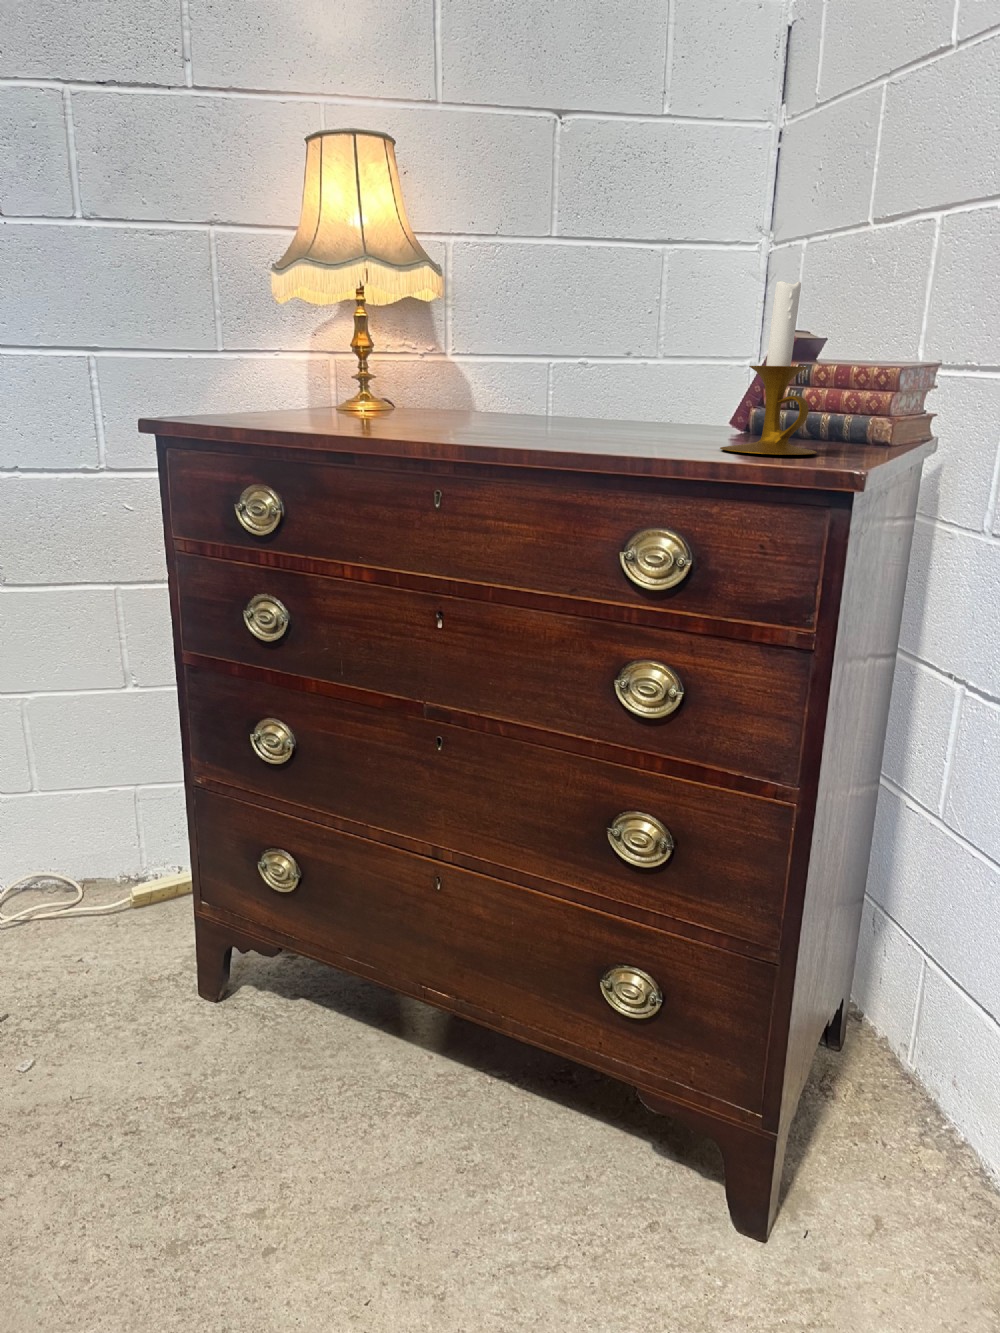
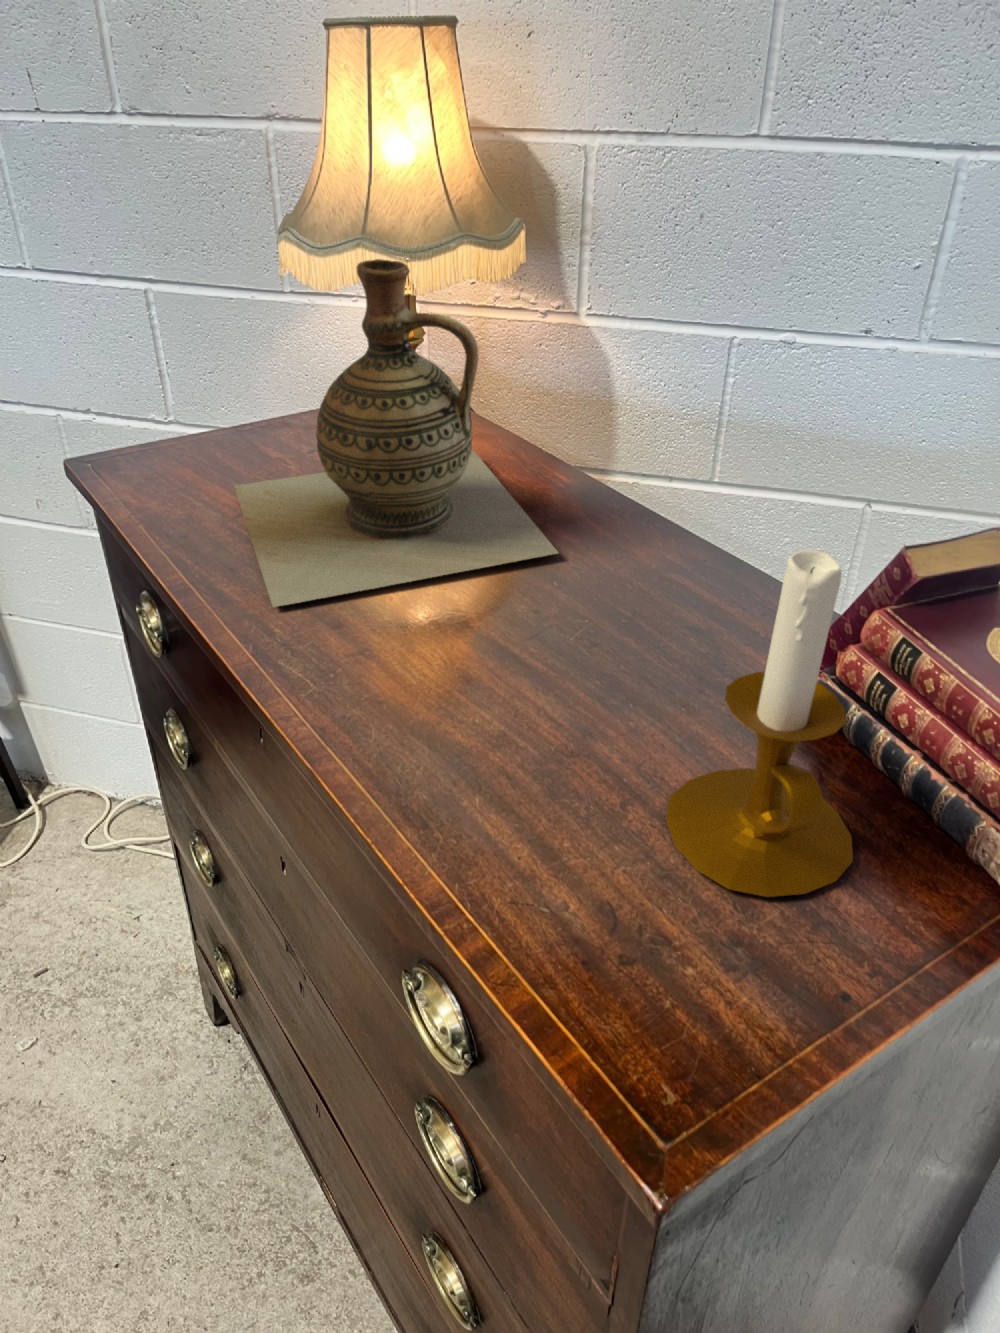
ceramic jug: none [301,244,545,433] -> present [234,259,558,607]

